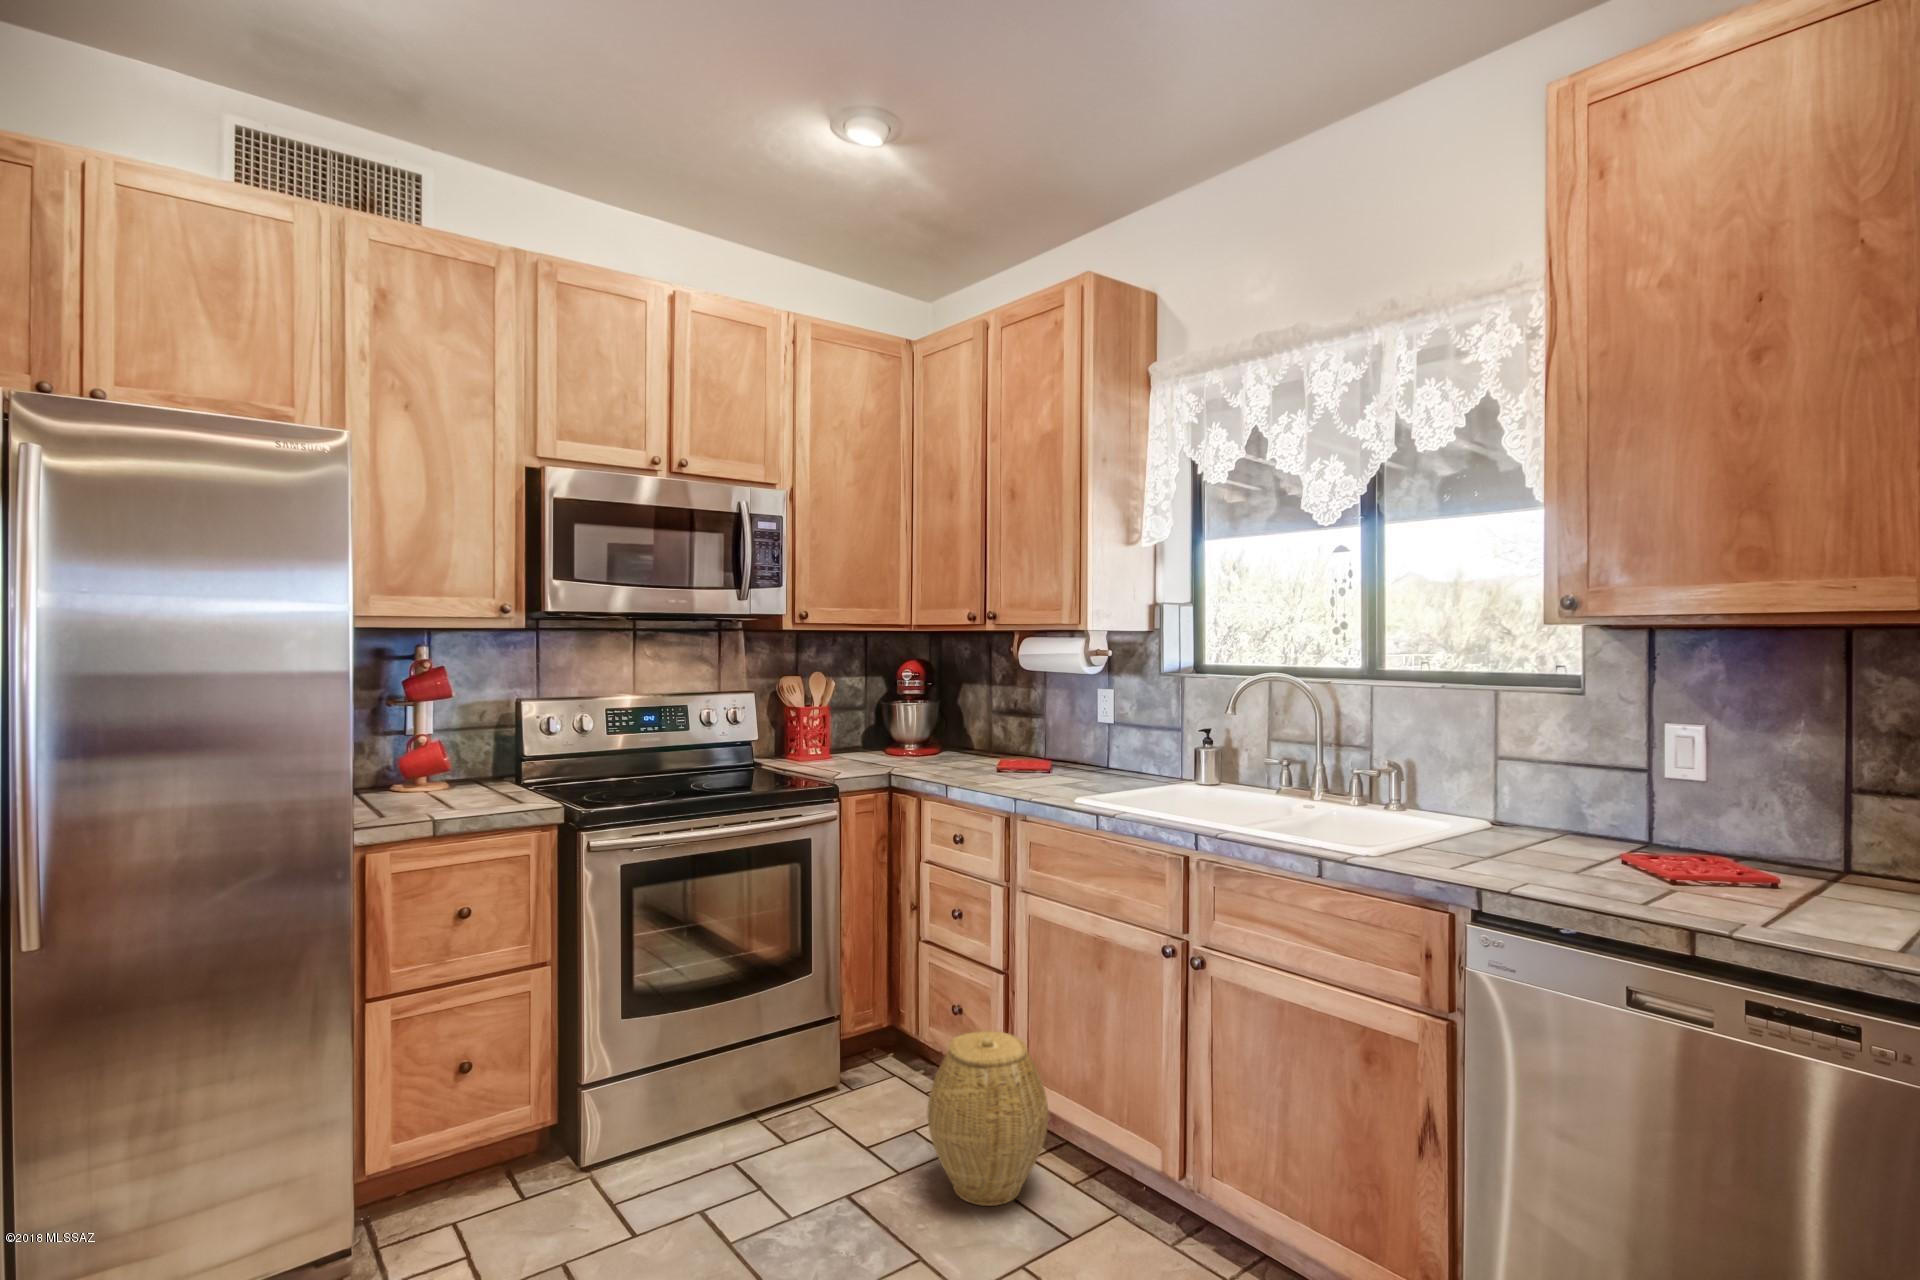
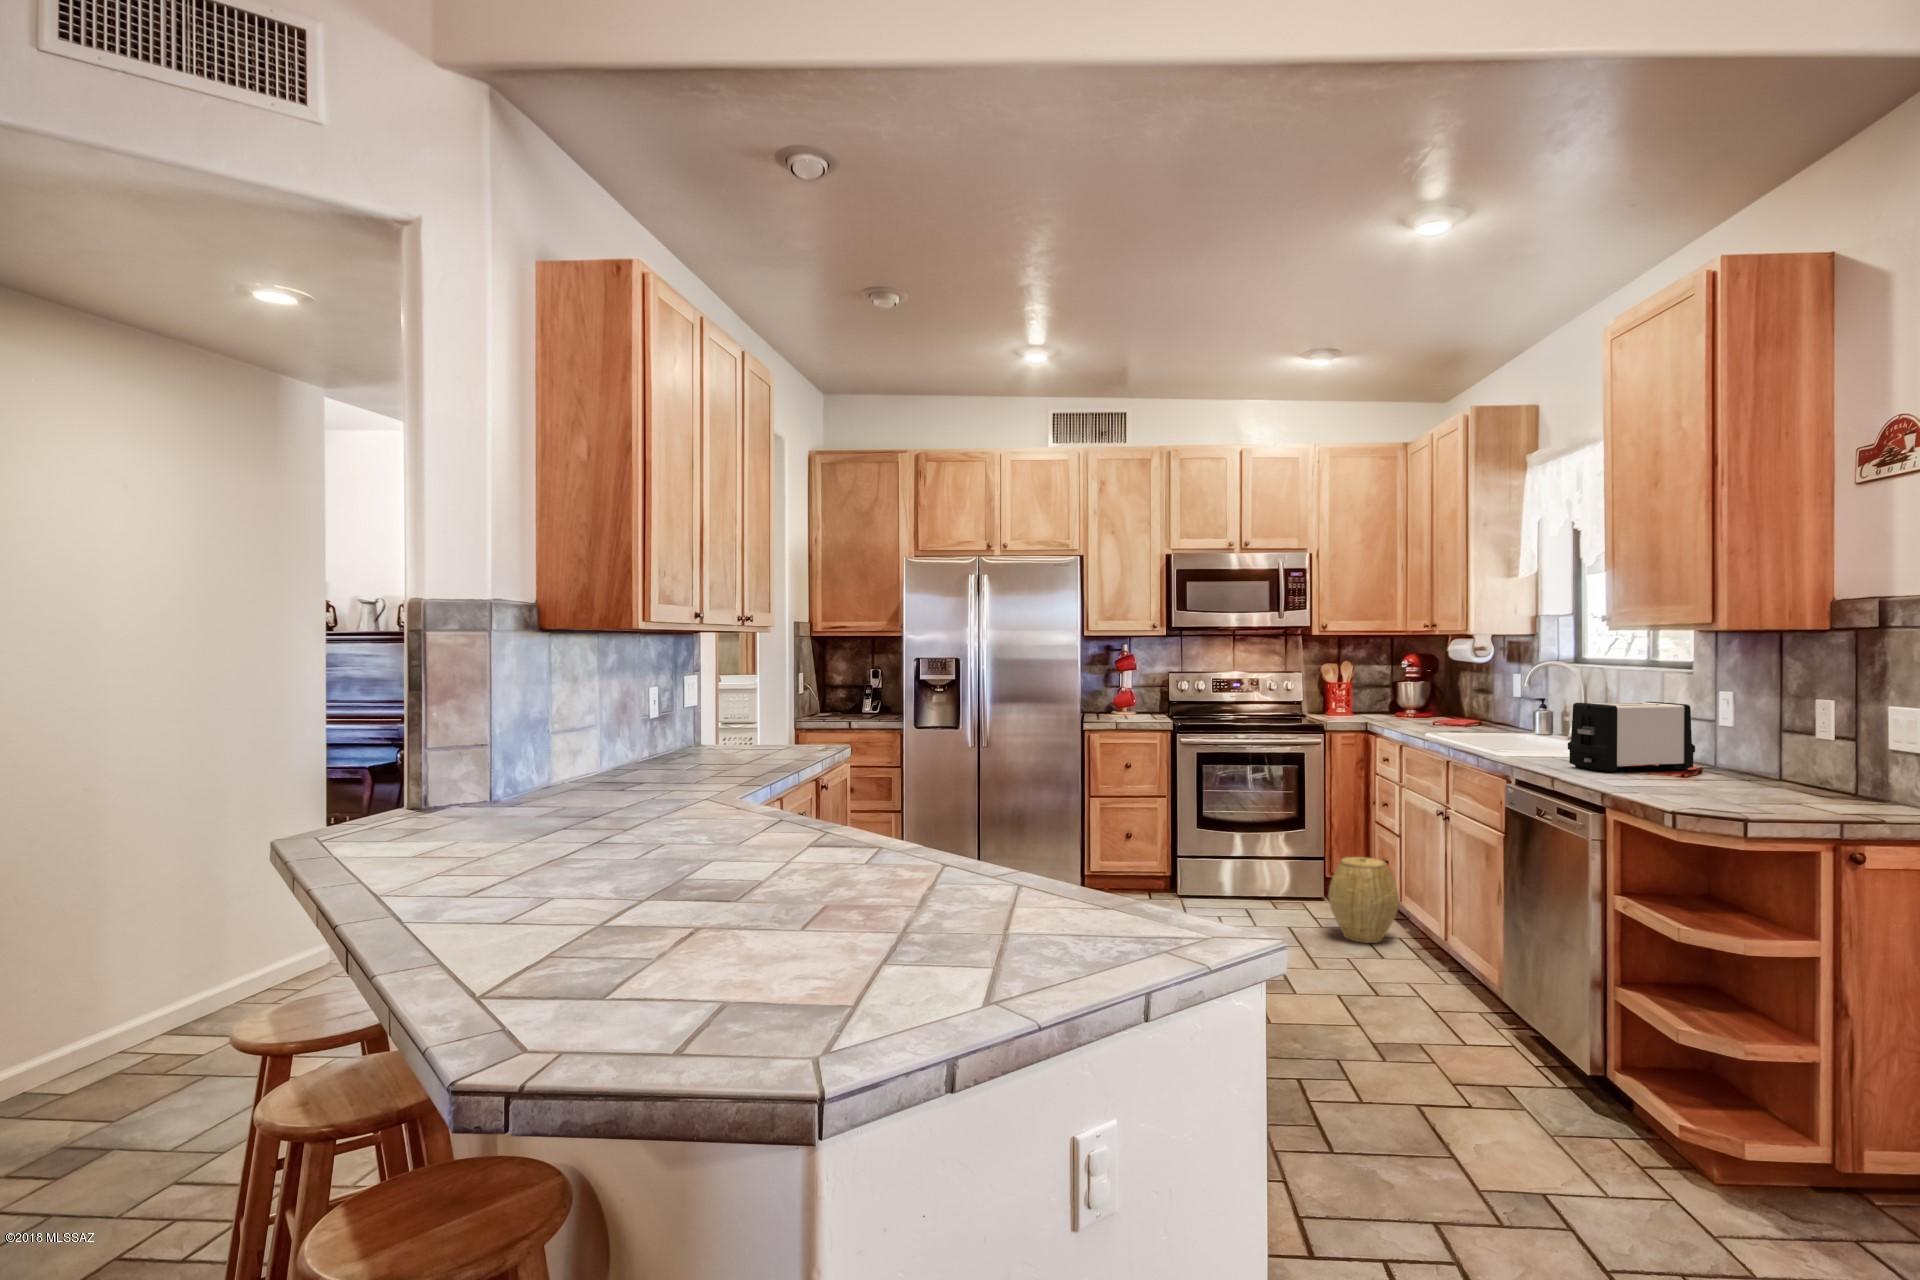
toaster: none [1597,745,1714,896] -> present [1568,702,1695,772]

